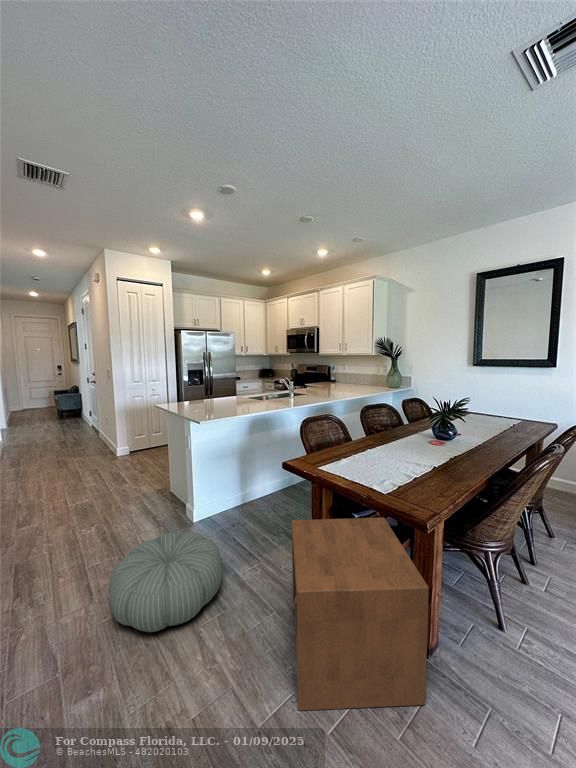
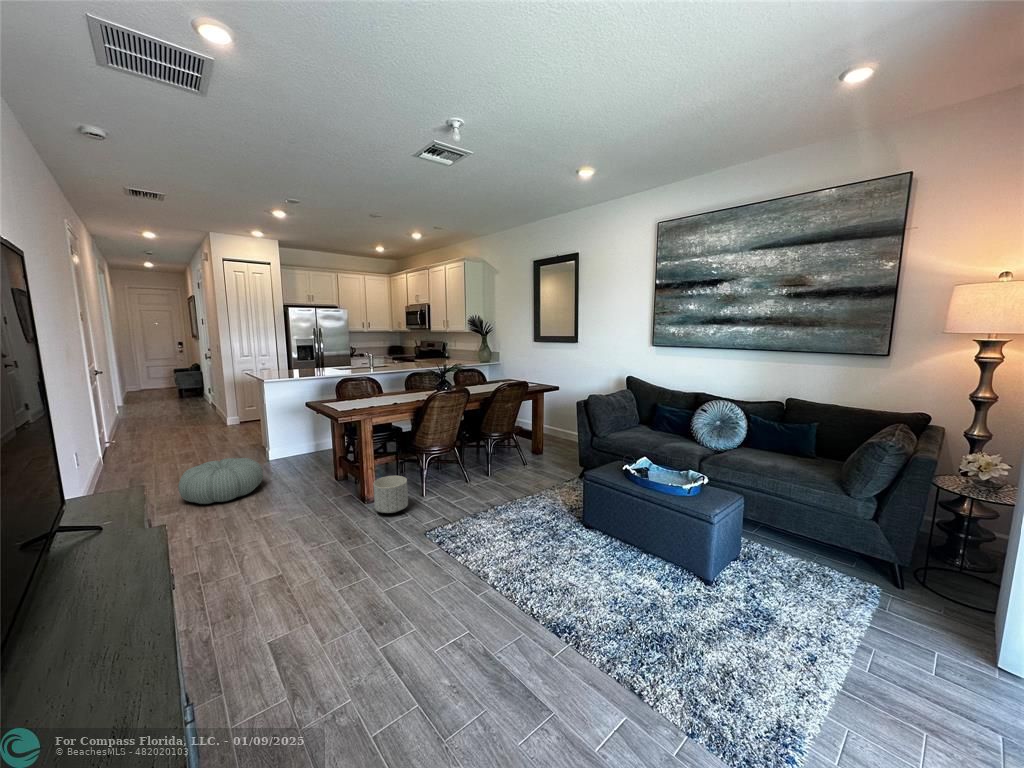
side table: present [292,518,429,711] -> none [262,439,360,525]
planter: none [449,584,516,672] -> present [374,476,408,513]

